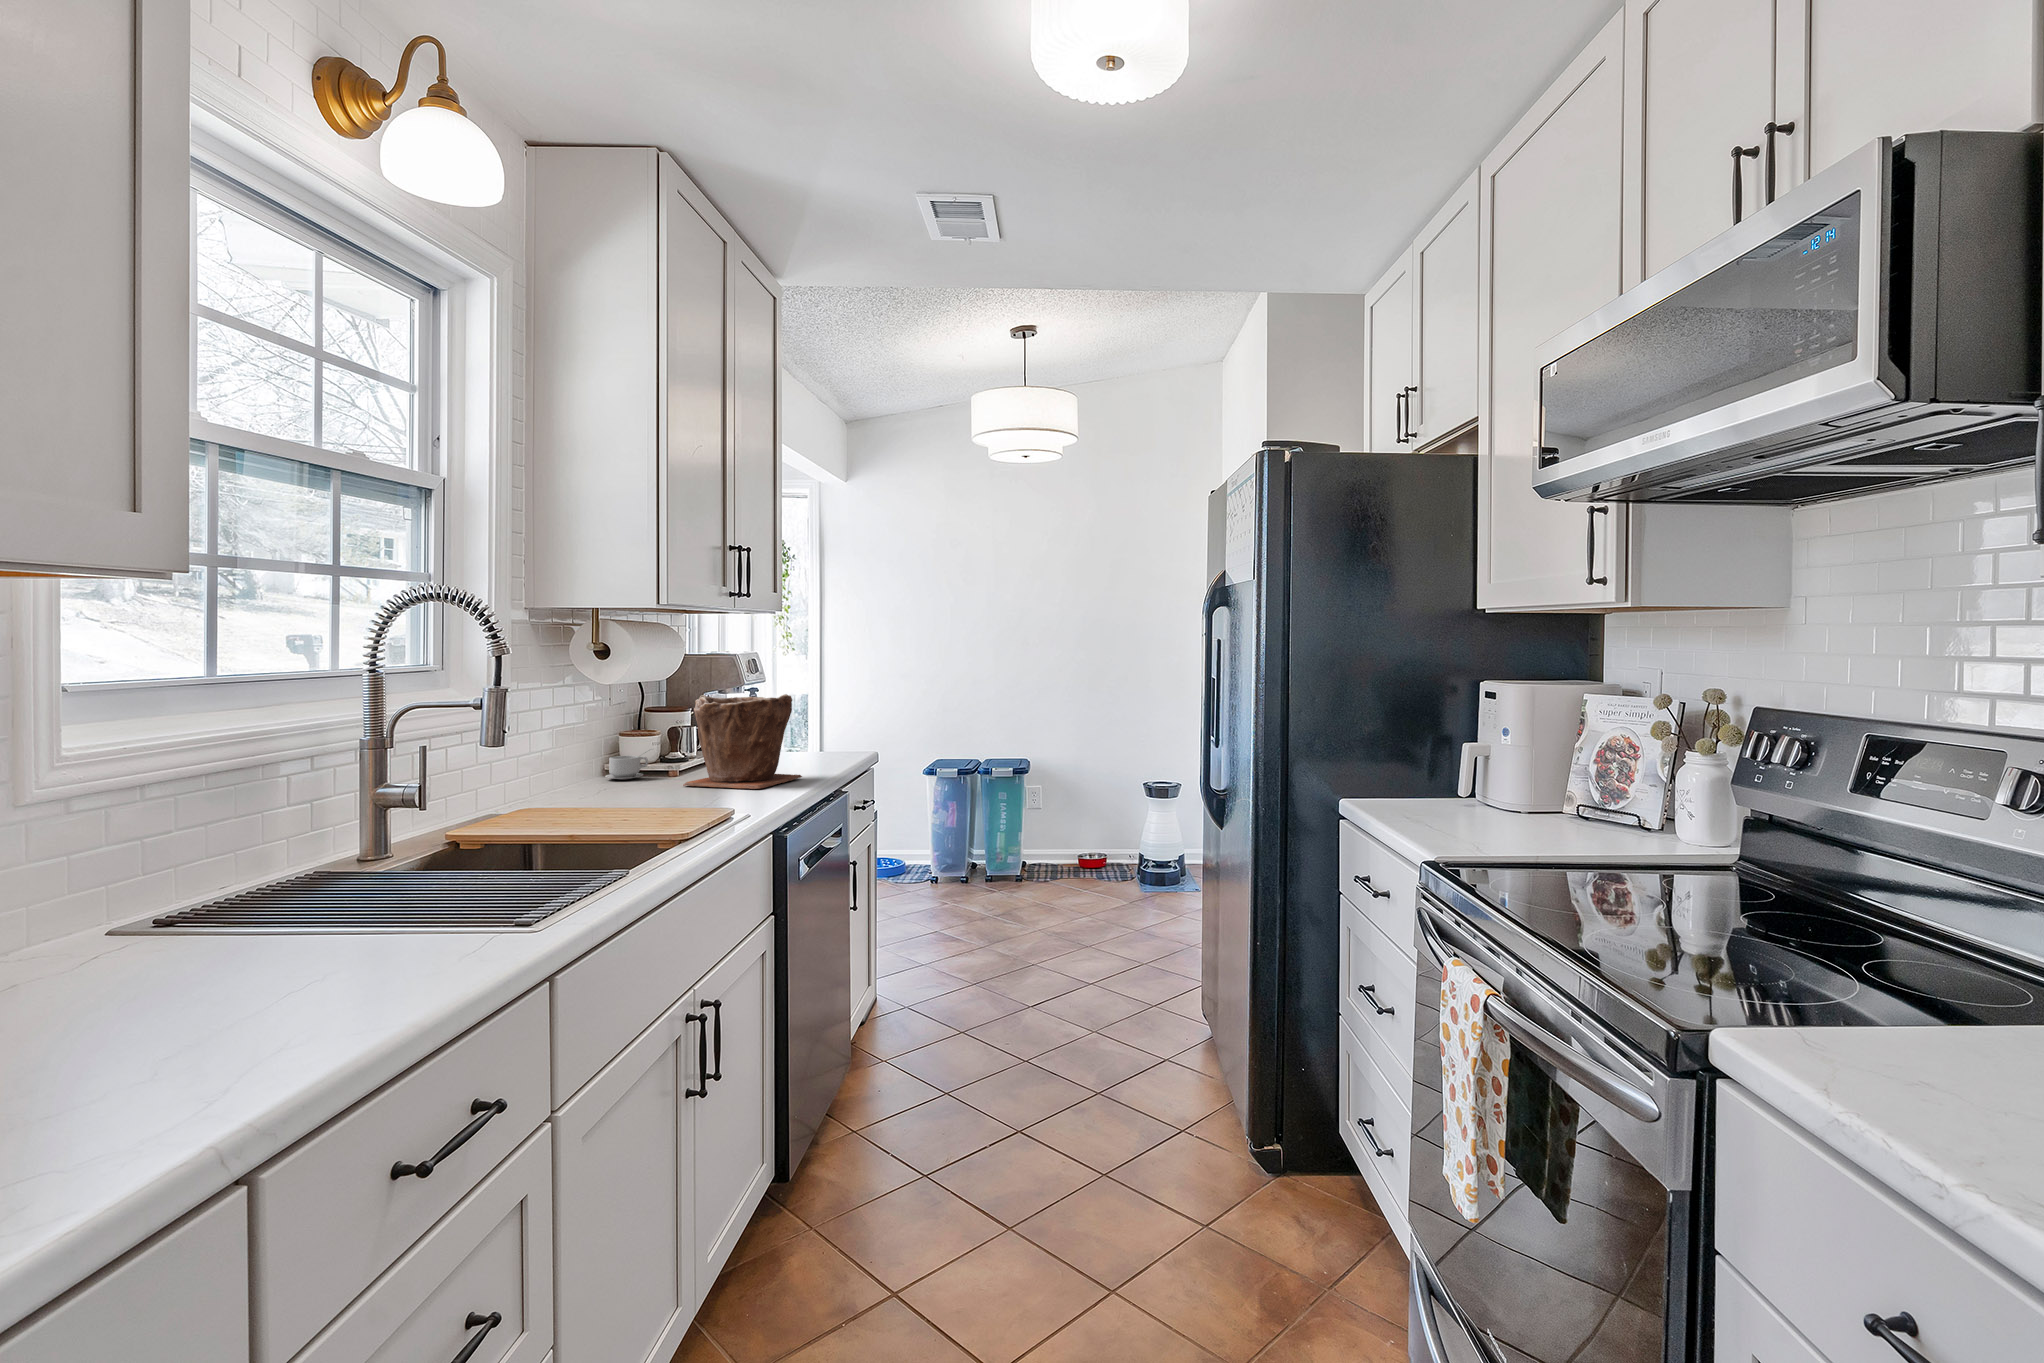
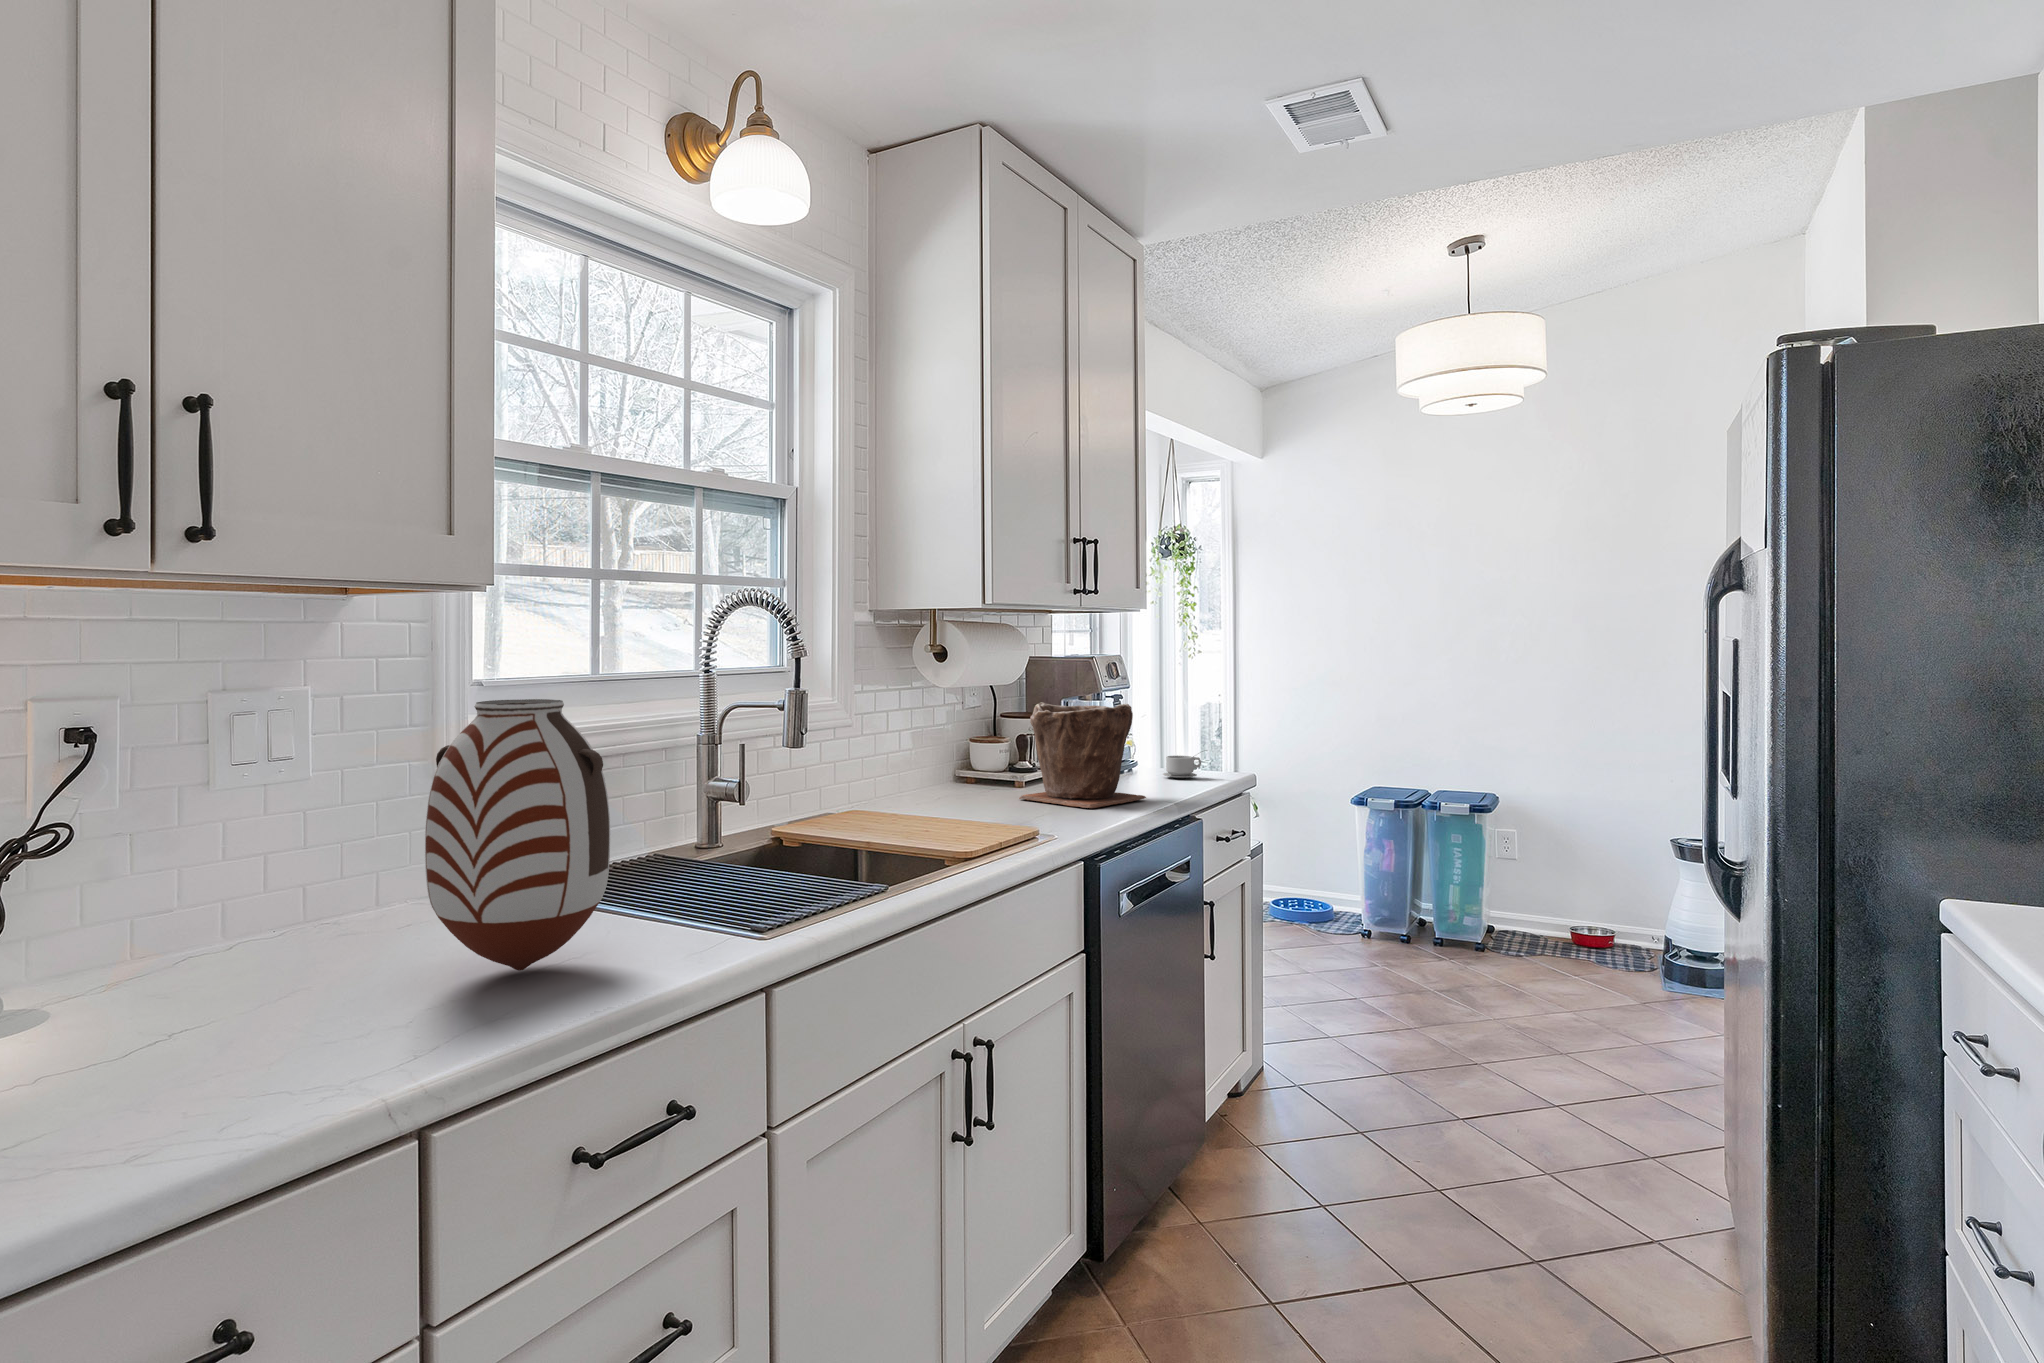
vase: none [143,702,388,1000] -> present [425,699,610,971]
teacup: present [605,752,648,780] -> present [1163,750,1207,778]

